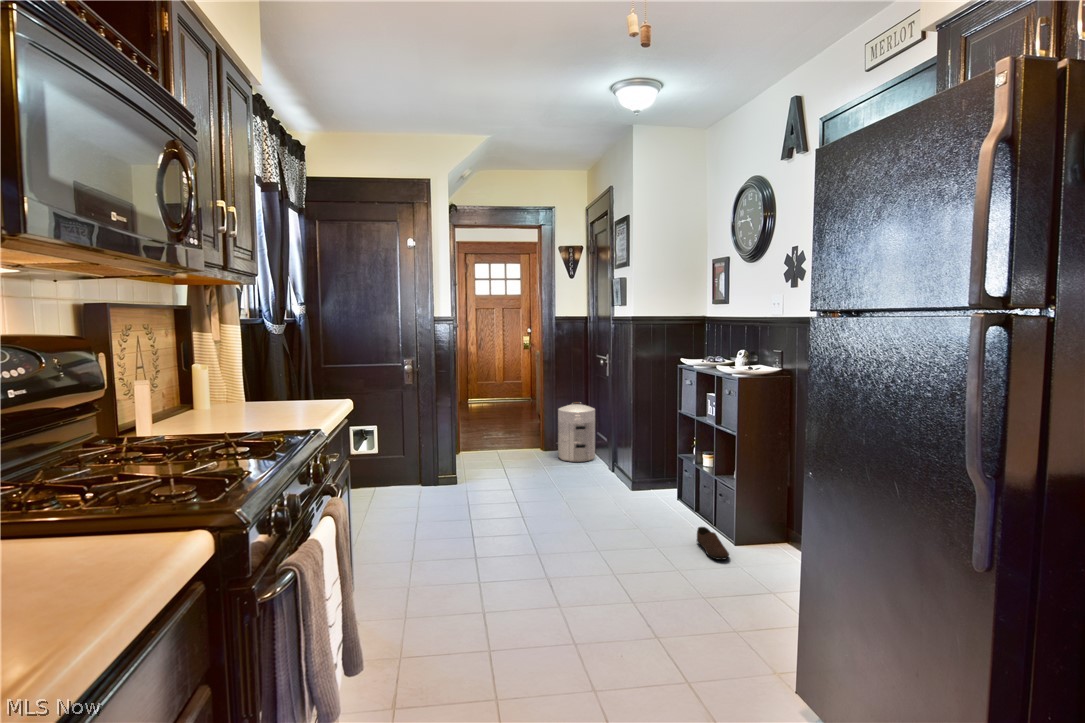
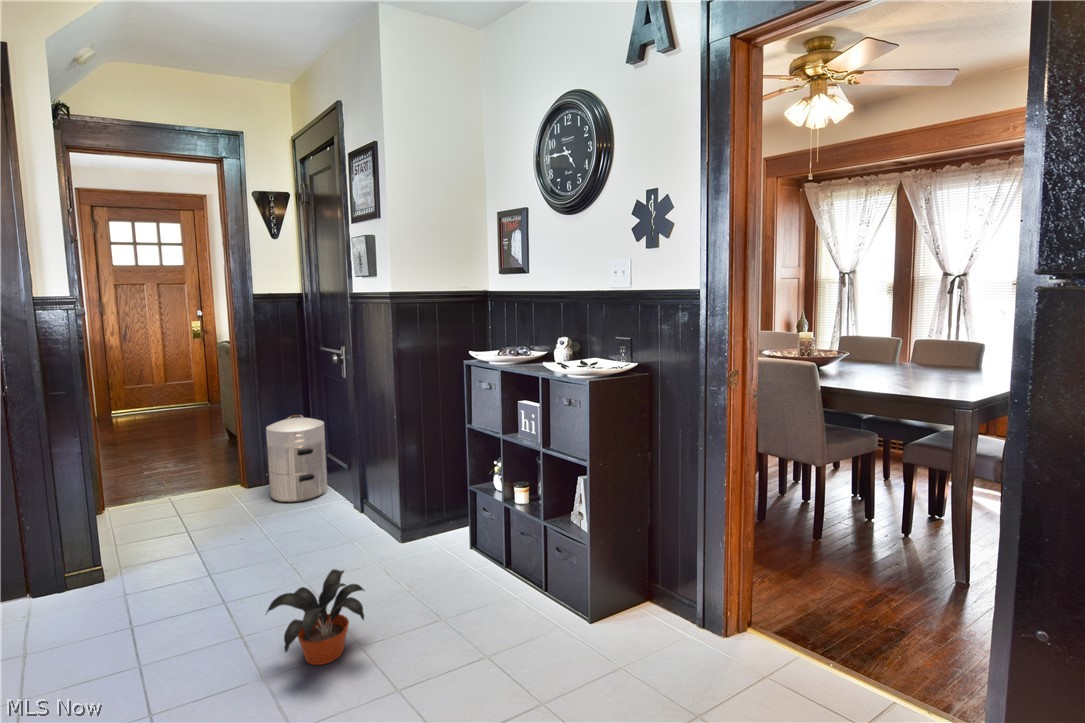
potted plant: none [543,480,595,526] -> present [267,569,364,665]
shoe: present [697,527,729,560] -> none [544,611,610,674]

